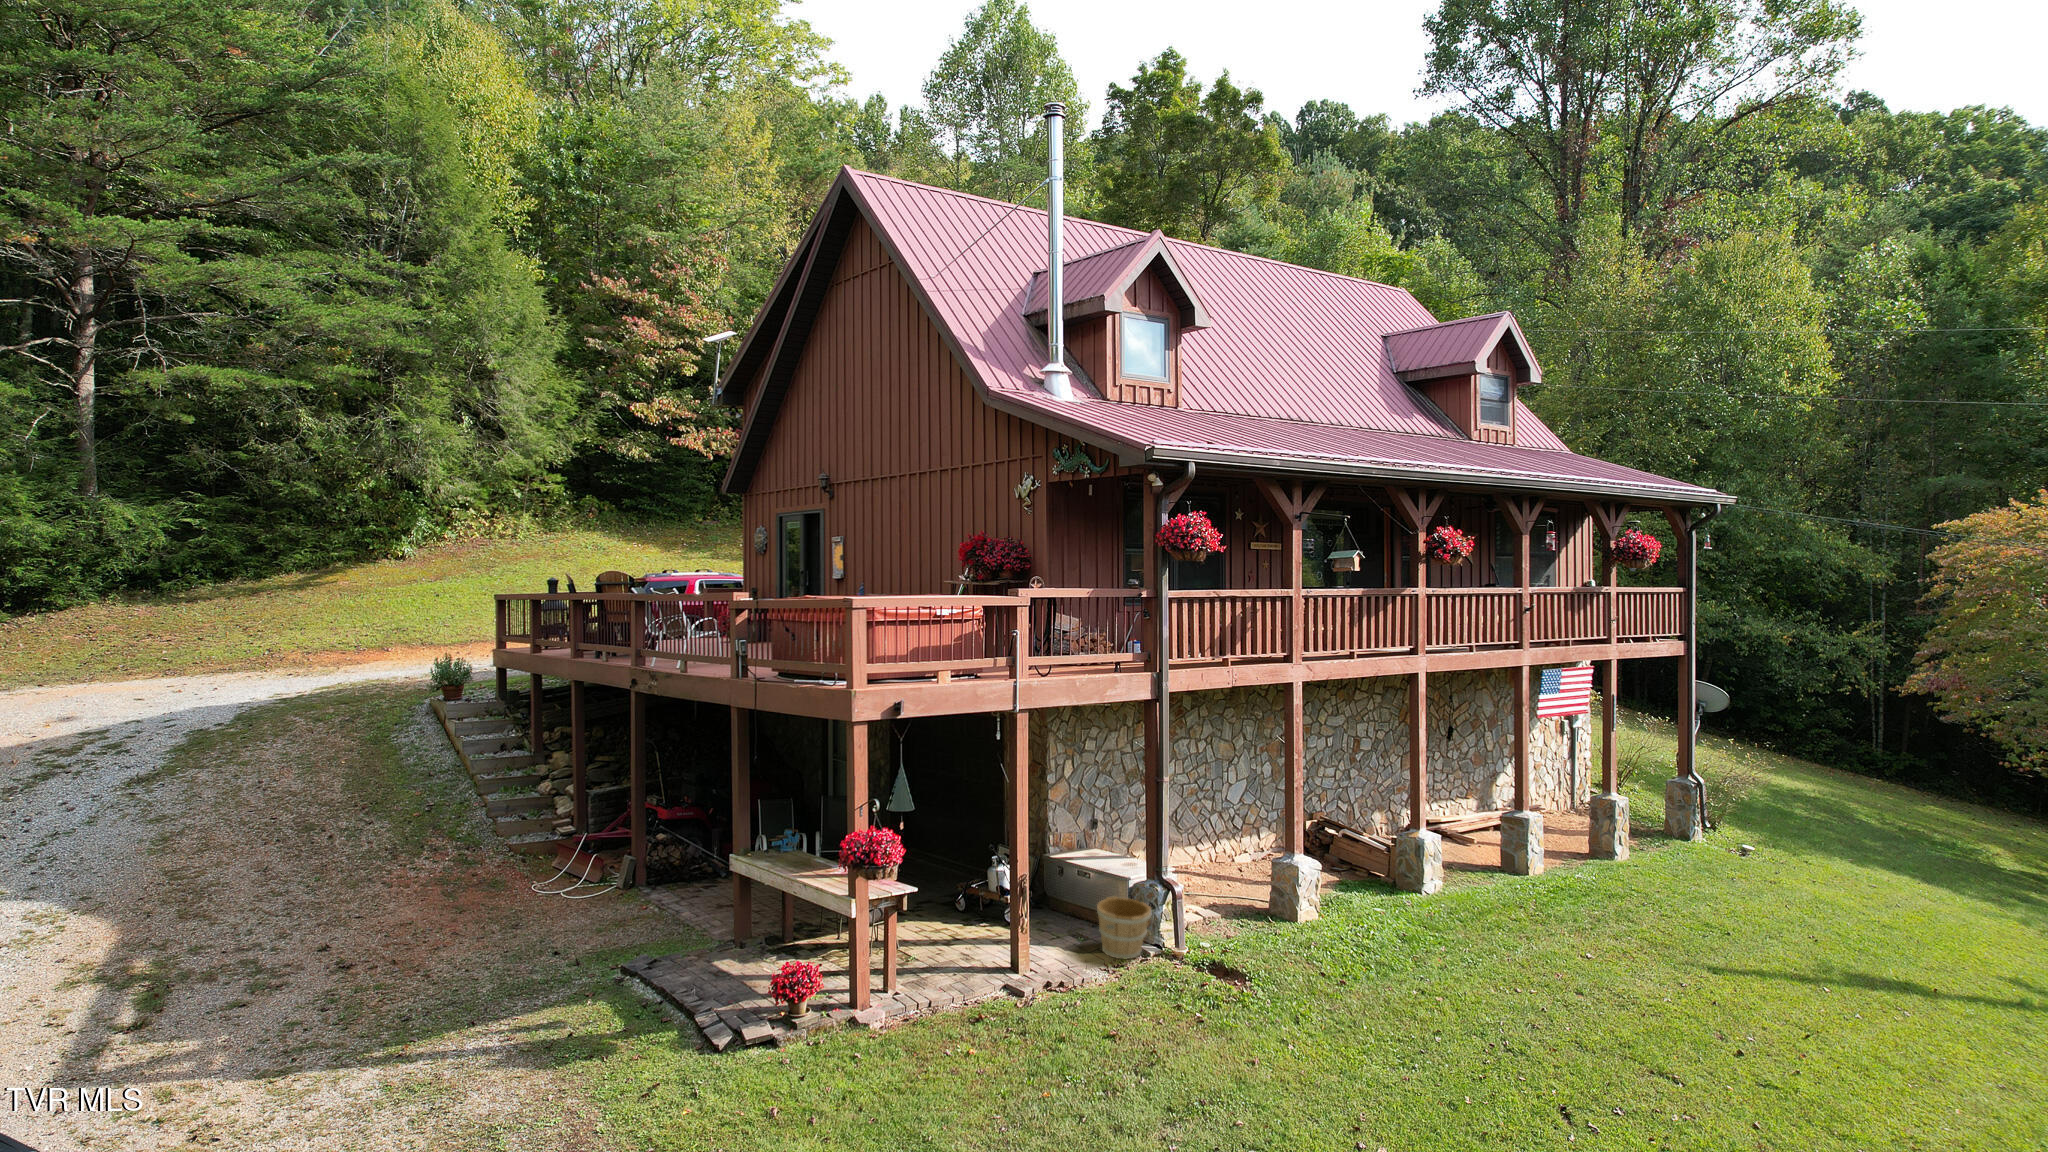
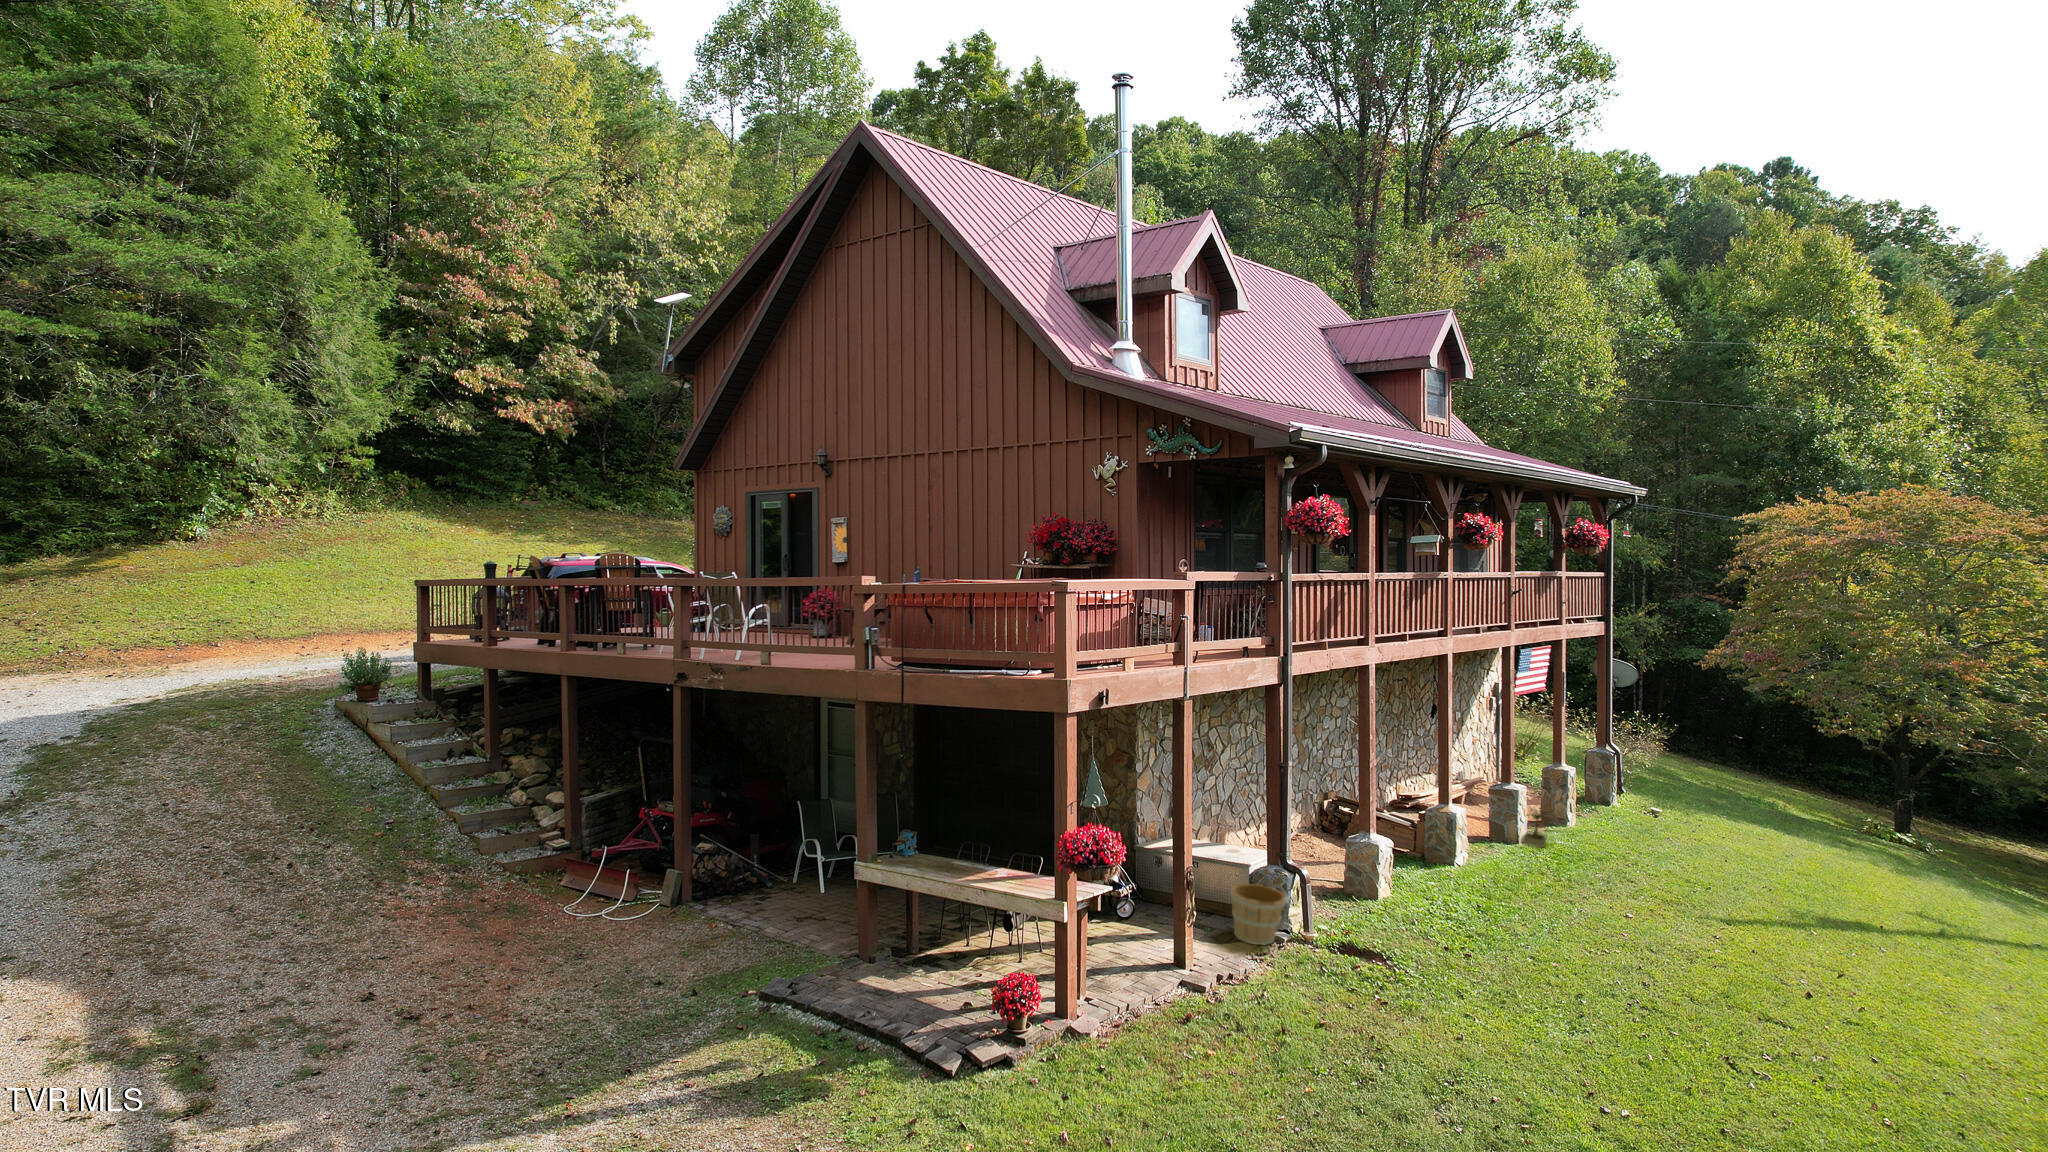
potted plant: none [1524,837,1561,884] -> present [1522,808,1549,848]

